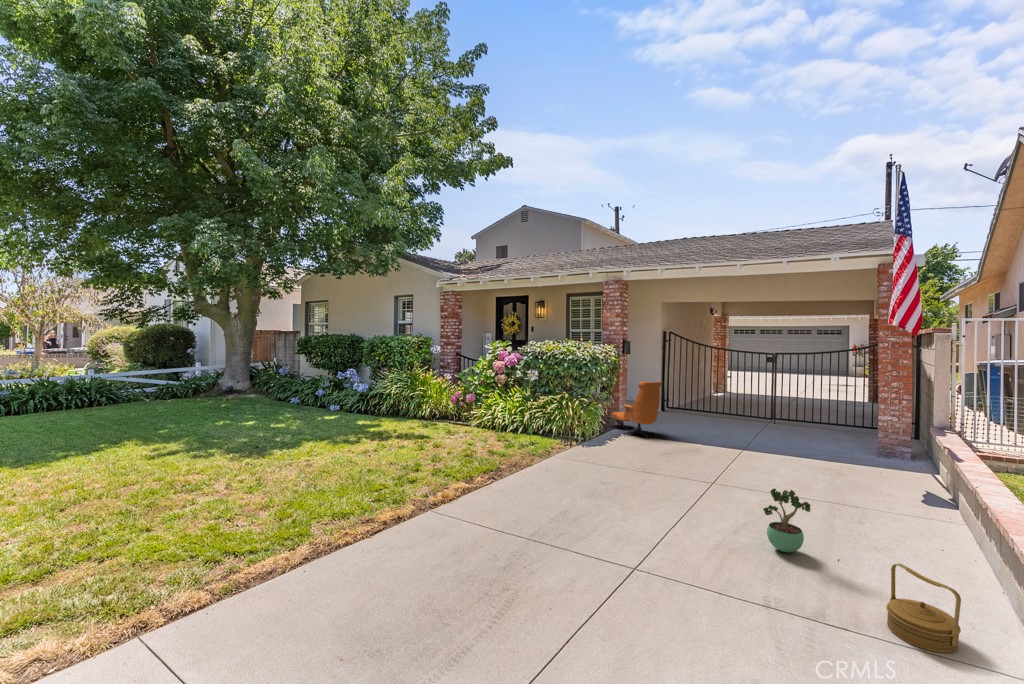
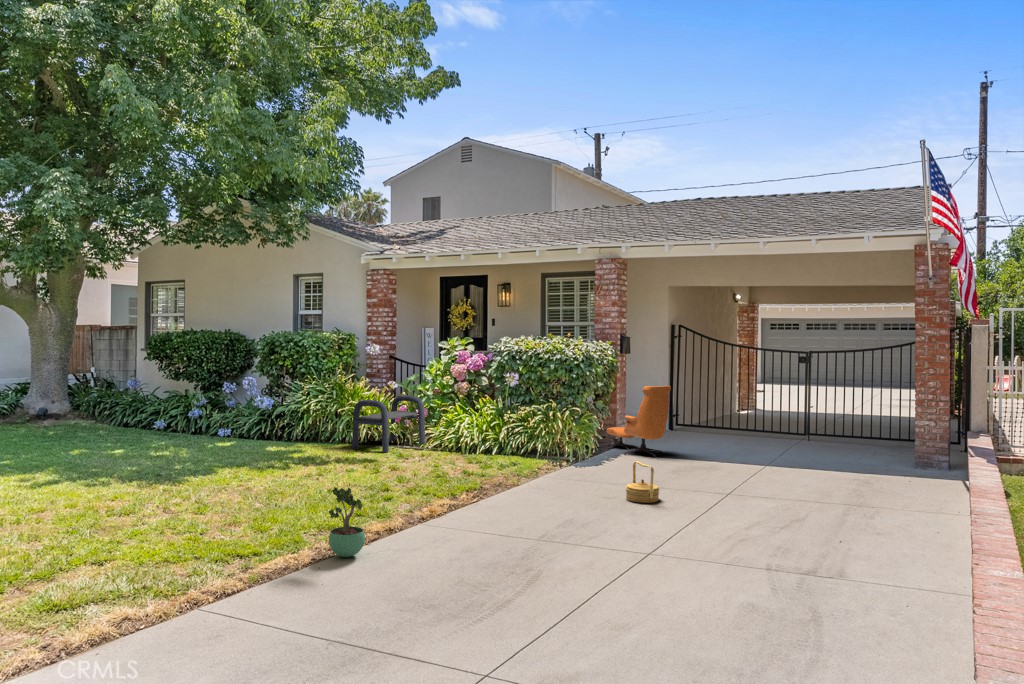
bench: none [415,384,472,429] -> present [352,395,425,453]
potted plant: present [763,489,811,552] -> present [329,487,365,557]
basket: present [886,563,961,653] -> present [626,461,660,503]

